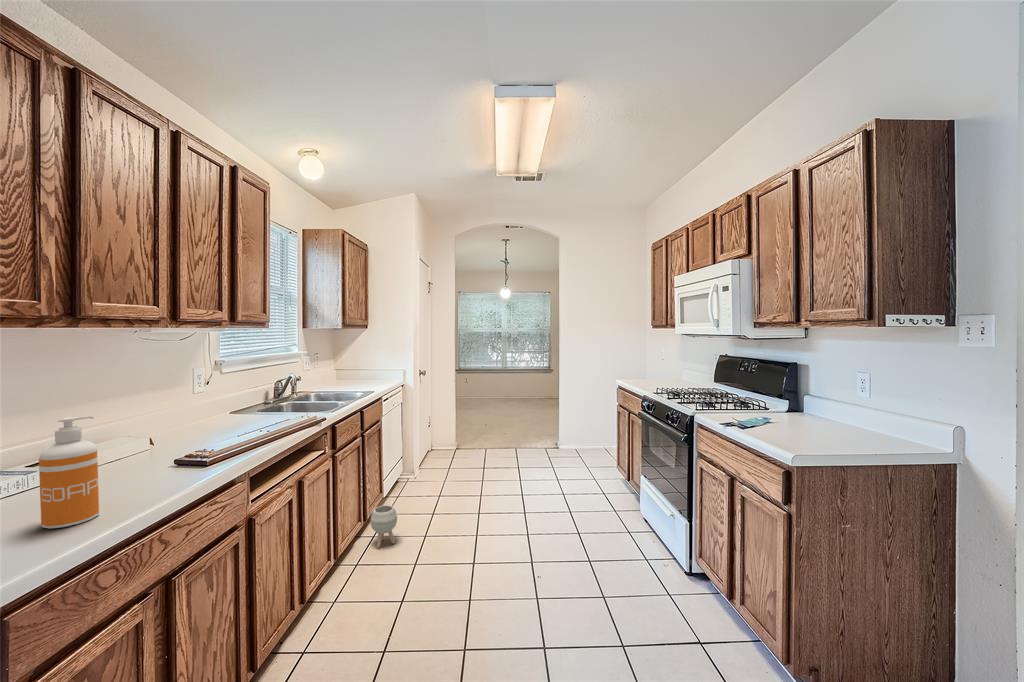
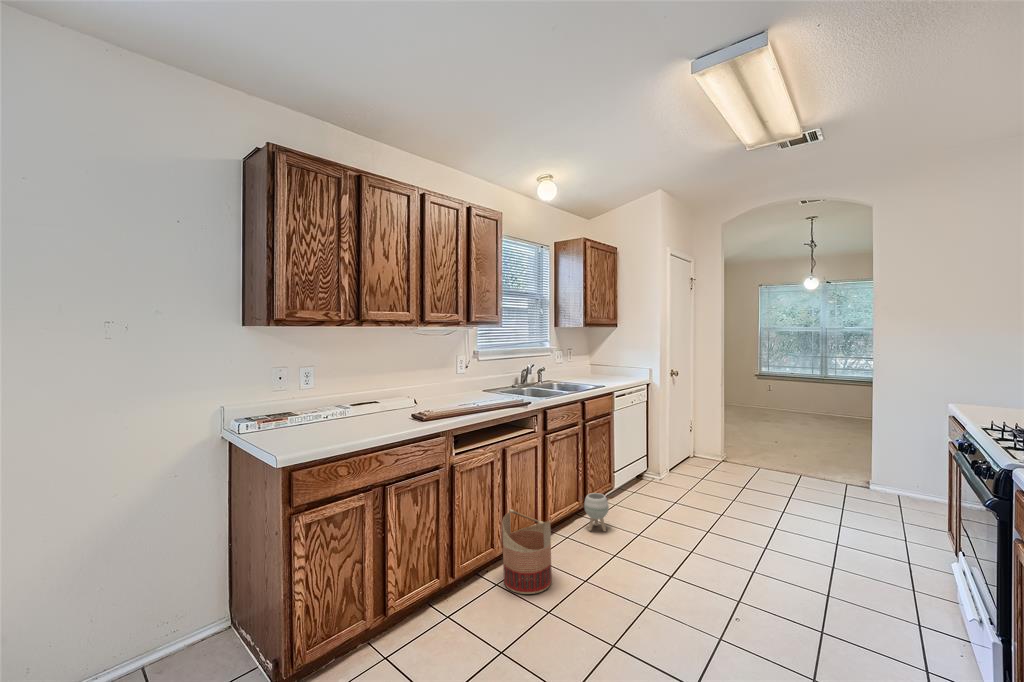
soap dispenser: present [39,416,99,529] -> none [326,377,352,438]
basket: none [309,551,371,649] -> present [502,509,552,594]

